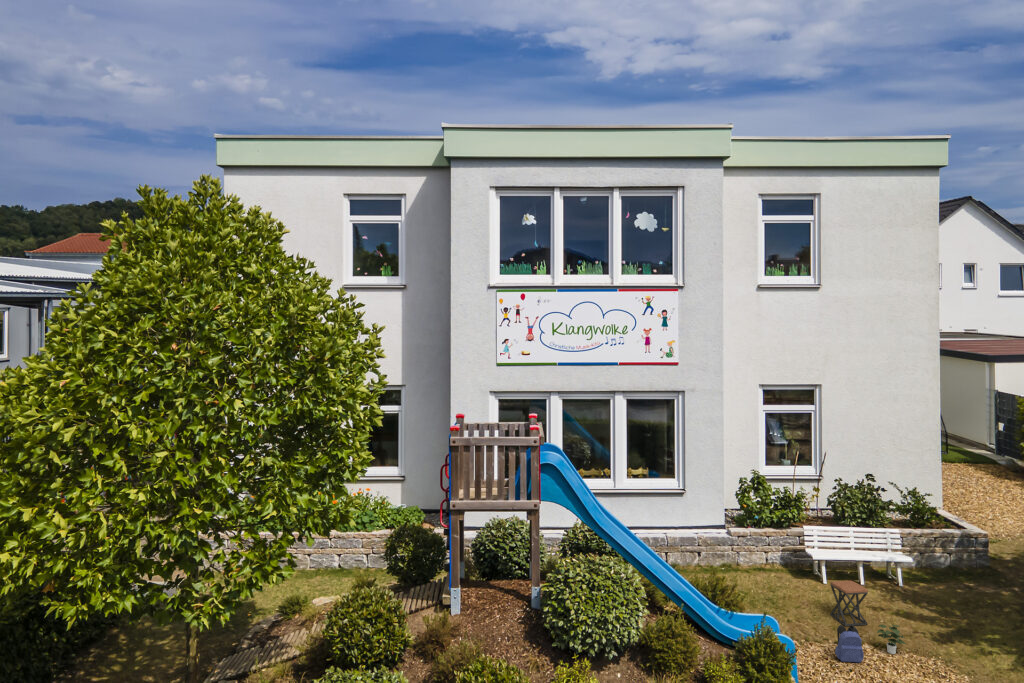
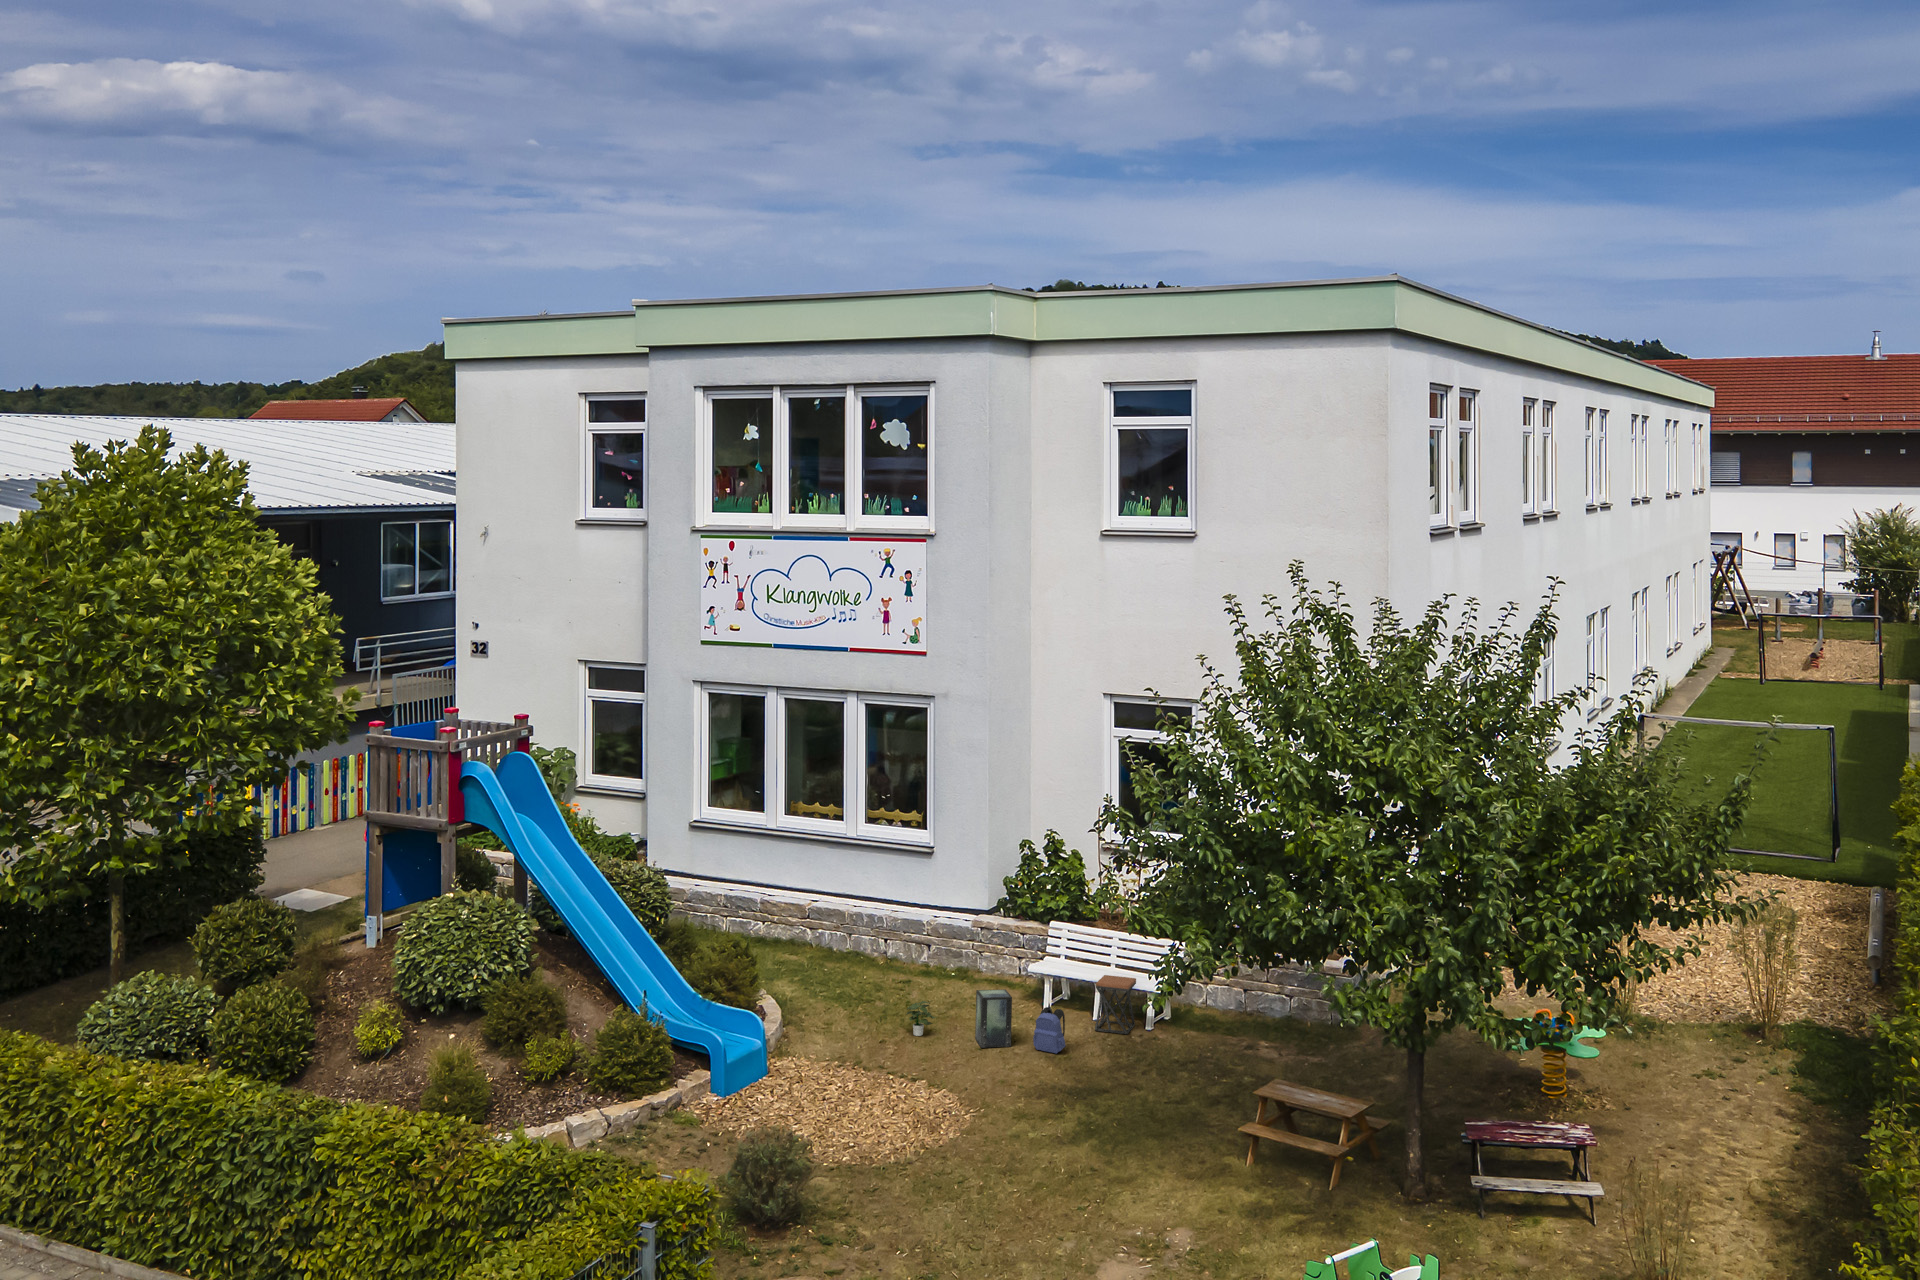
stool: present [830,581,868,626] -> present [1095,975,1136,1034]
storage box: none [927,603,962,655] -> present [975,989,1012,1048]
backpack: present [835,625,864,662] -> present [1033,1007,1066,1054]

